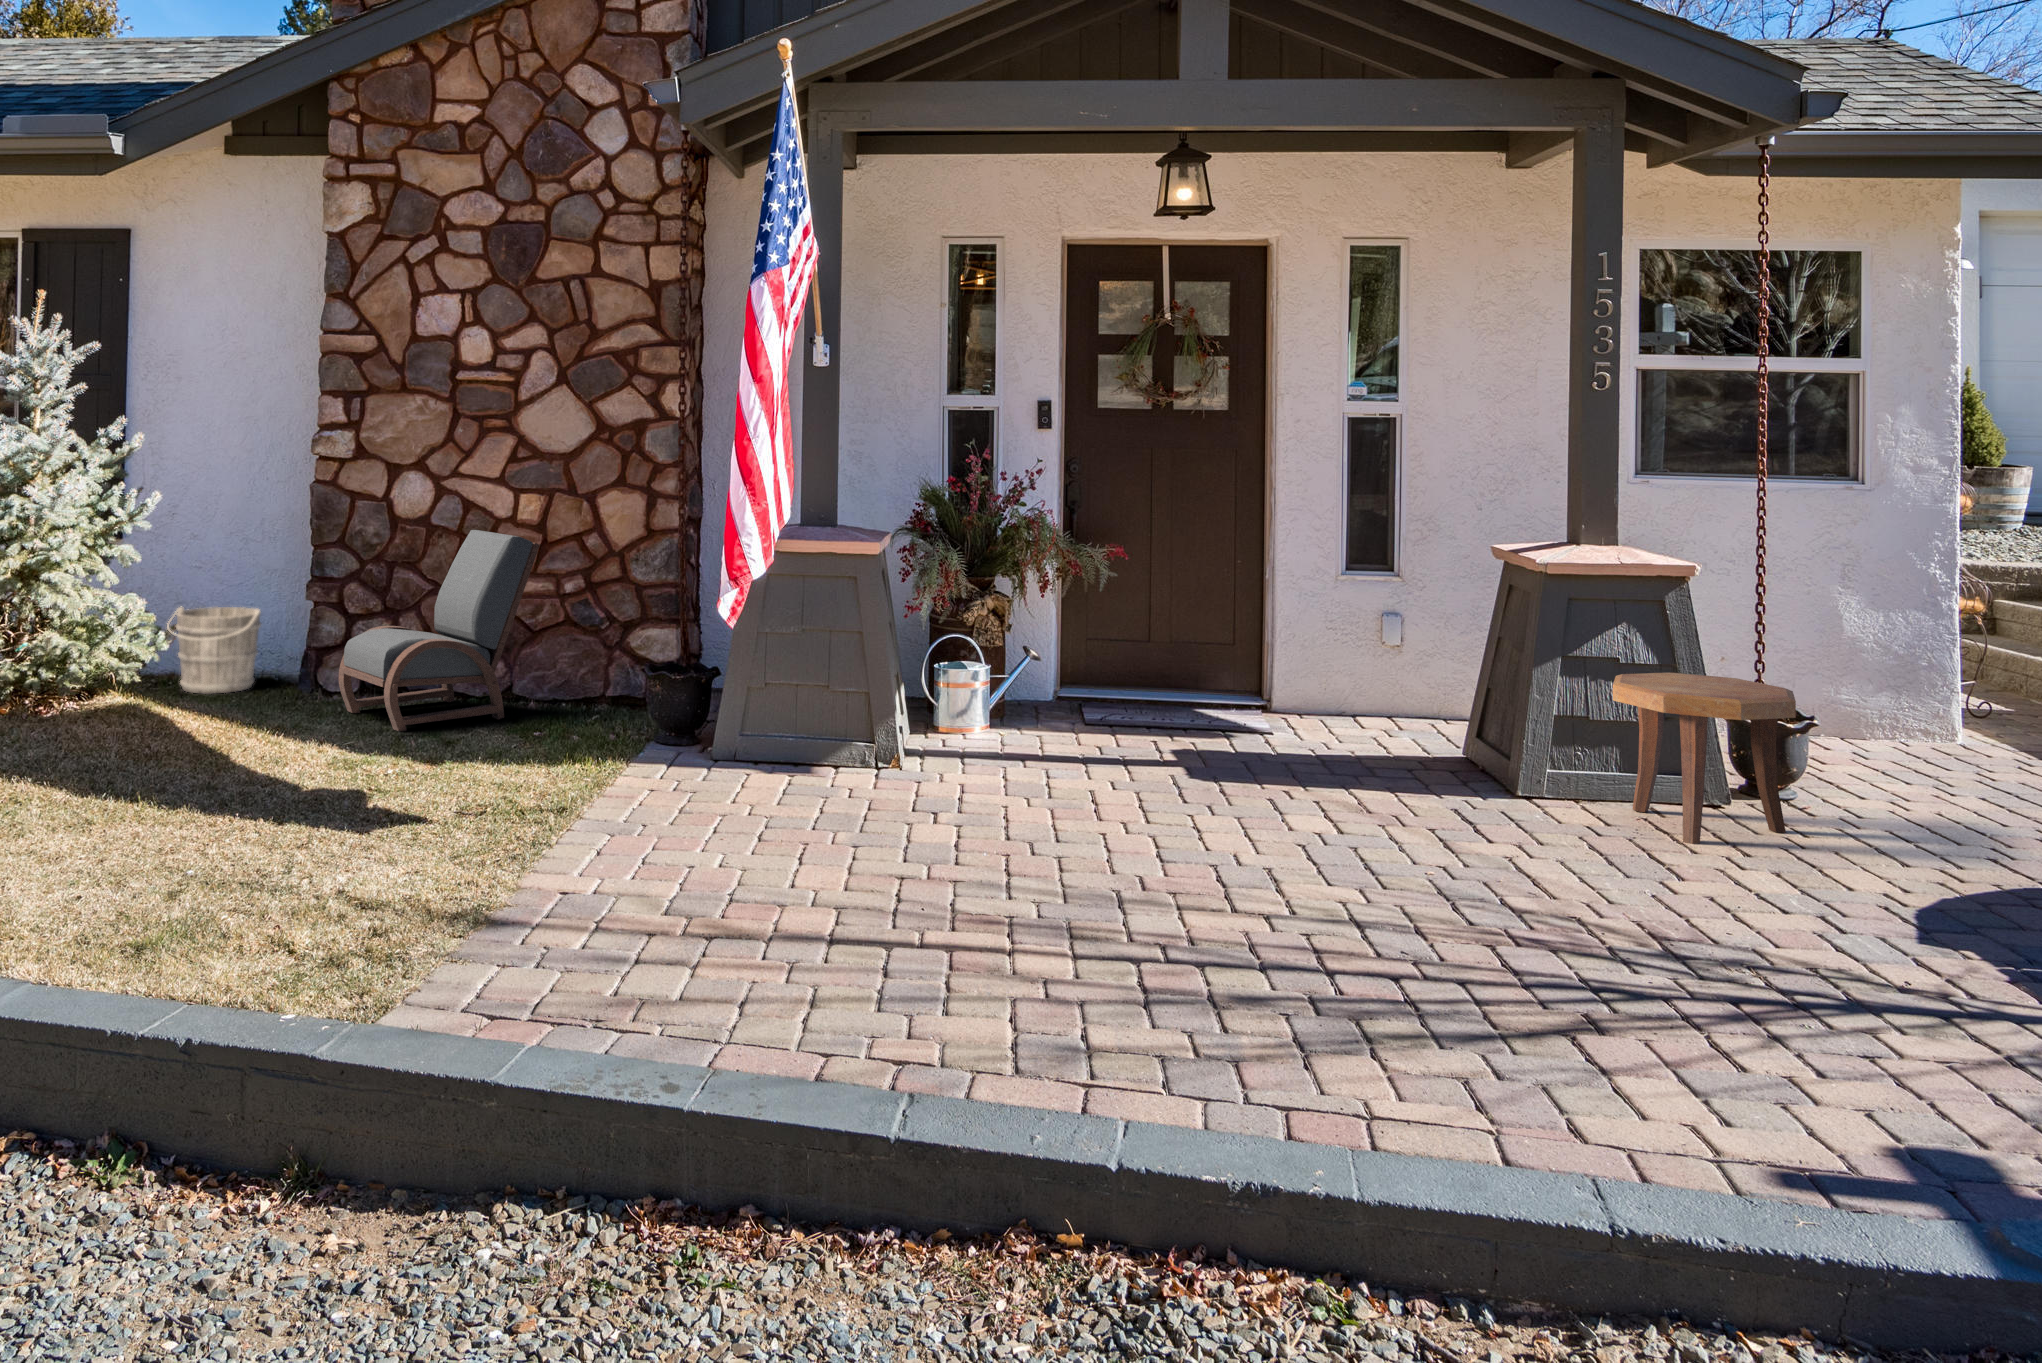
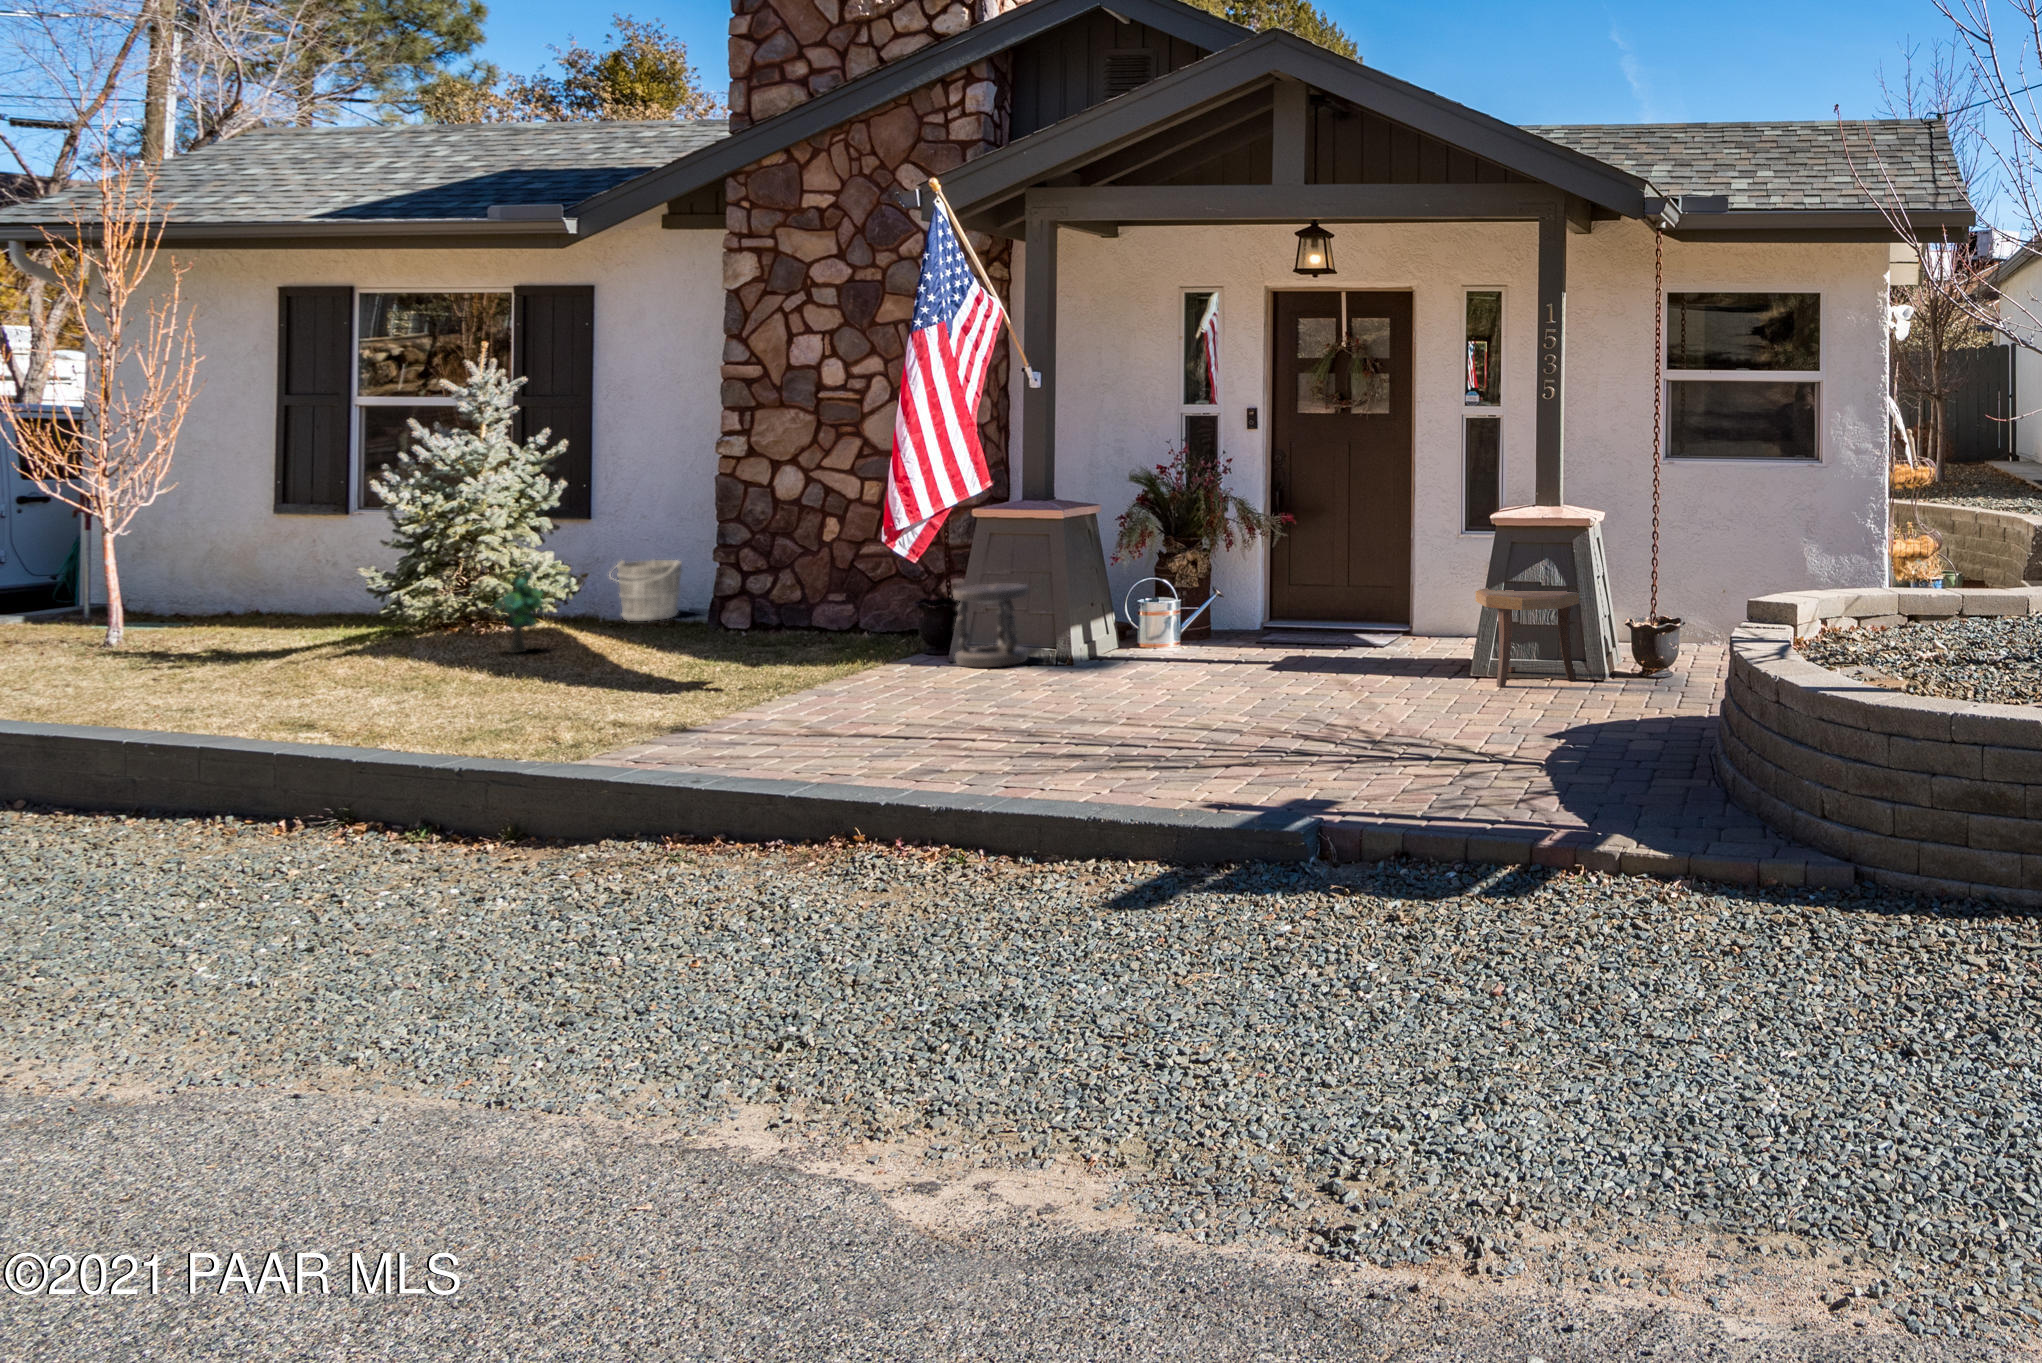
lounge chair: present [338,530,540,731] -> none [720,502,863,642]
decorative plant: none [41,622,118,745] -> present [494,571,544,653]
stool: none [748,654,859,787] -> present [953,583,1029,667]

